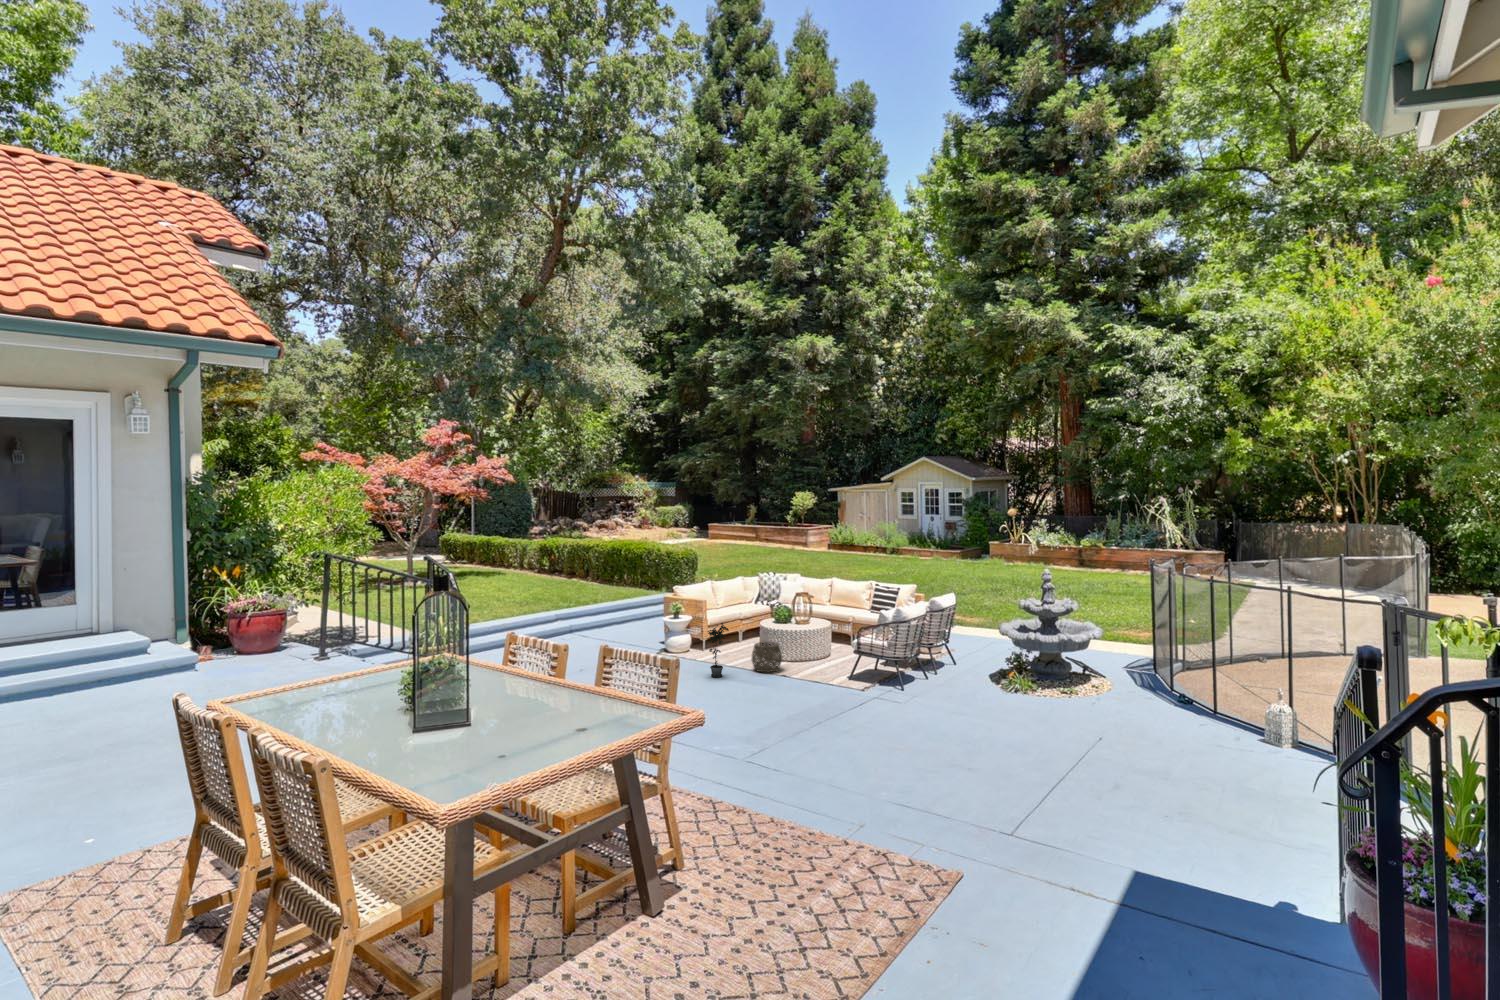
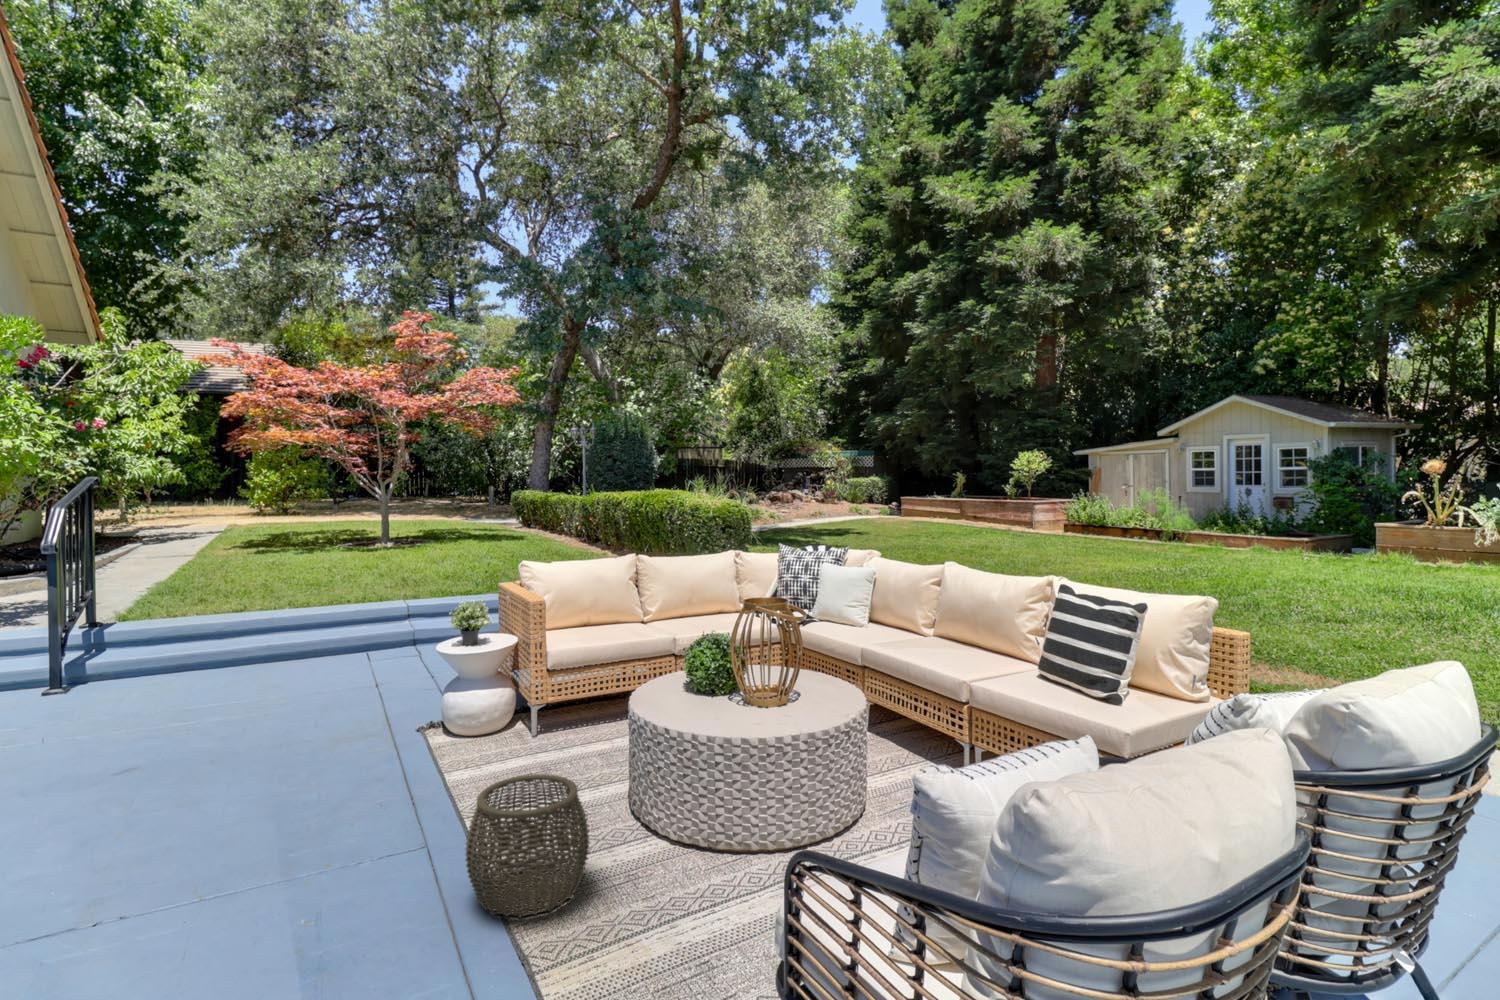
potted plant: present [708,623,729,677] -> none [222,699,371,915]

